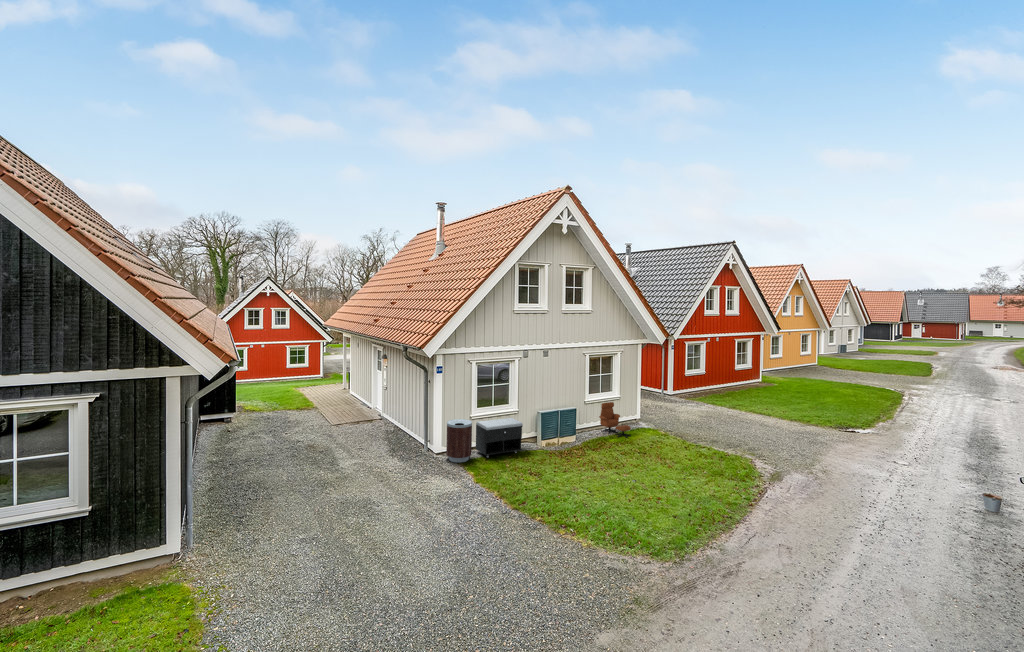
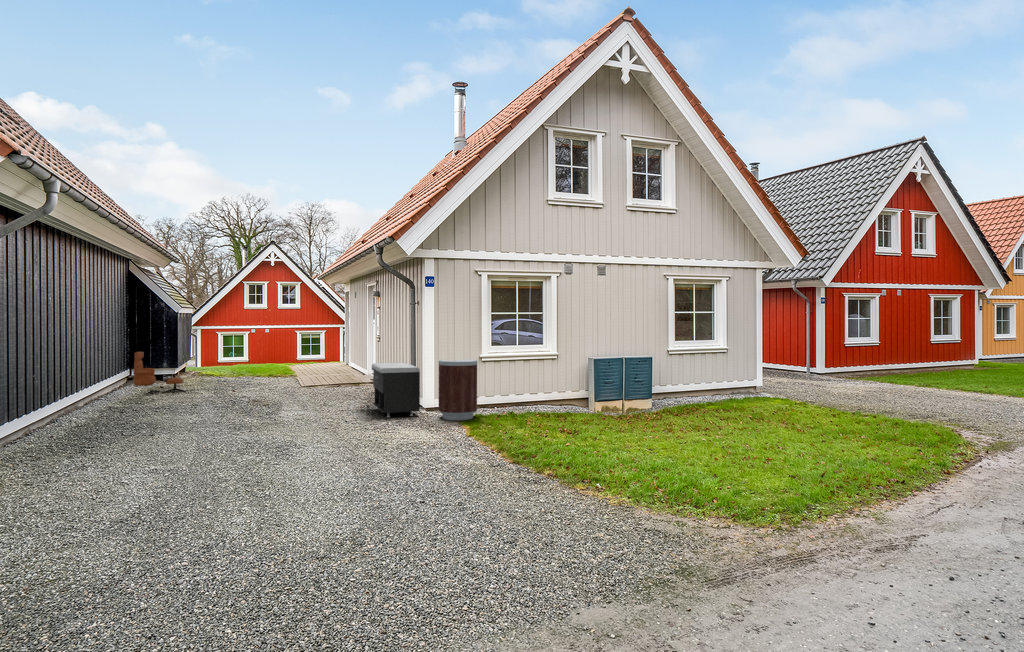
lounge chair: present [599,402,631,438] -> present [134,352,186,394]
storage bench: present [476,418,523,457] -> present [372,363,420,417]

